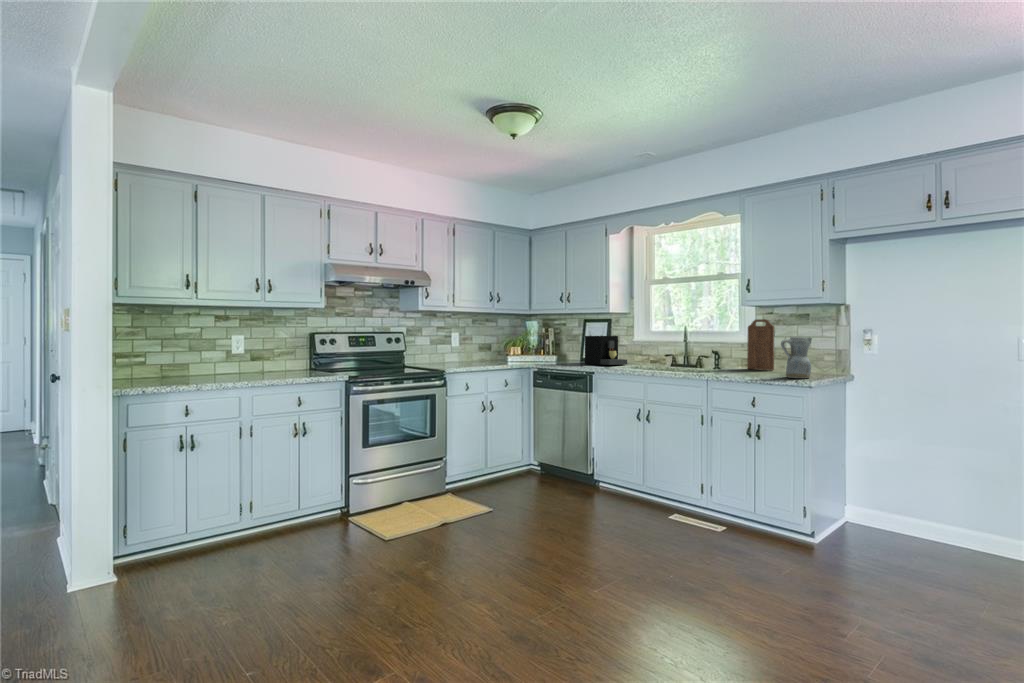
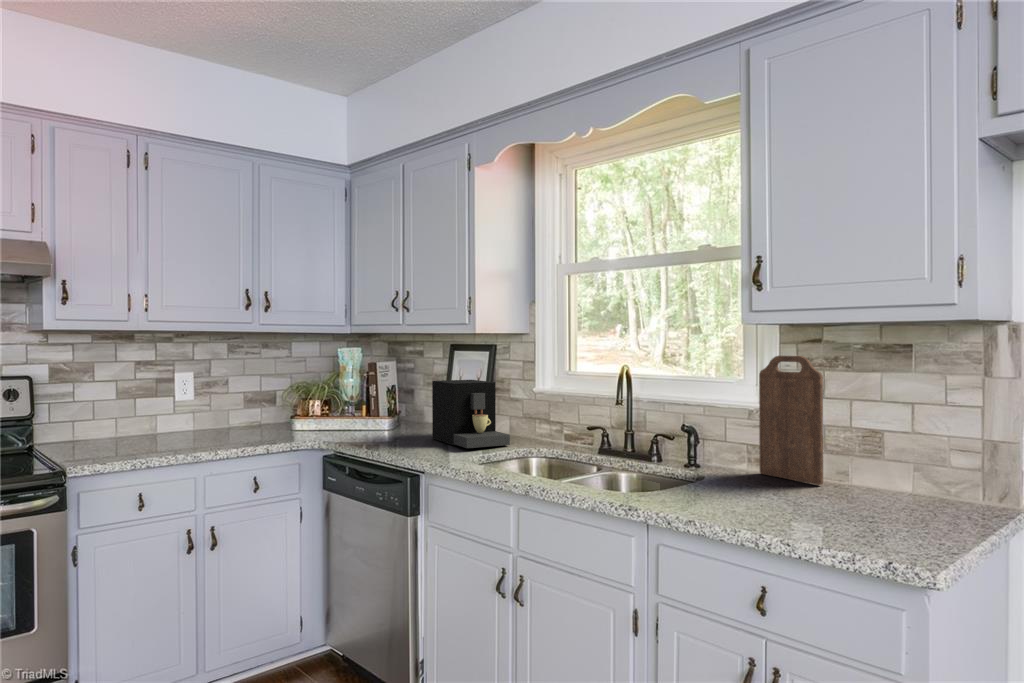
ceramic pitcher: present [781,337,812,378] -> none [840,415,930,540]

